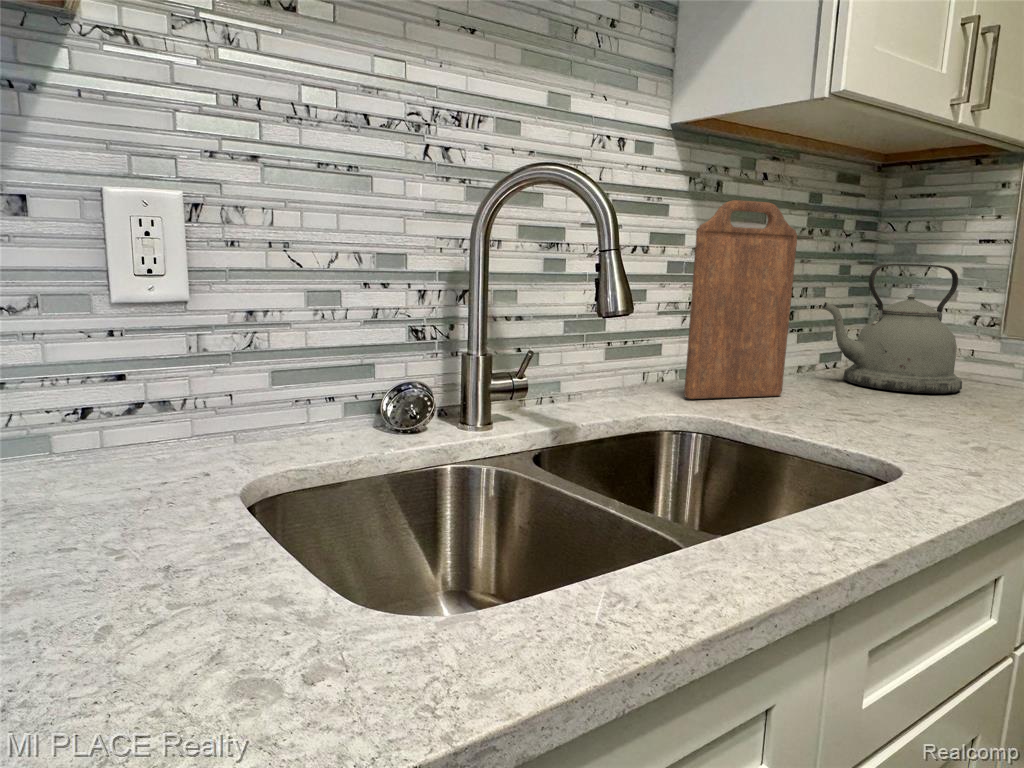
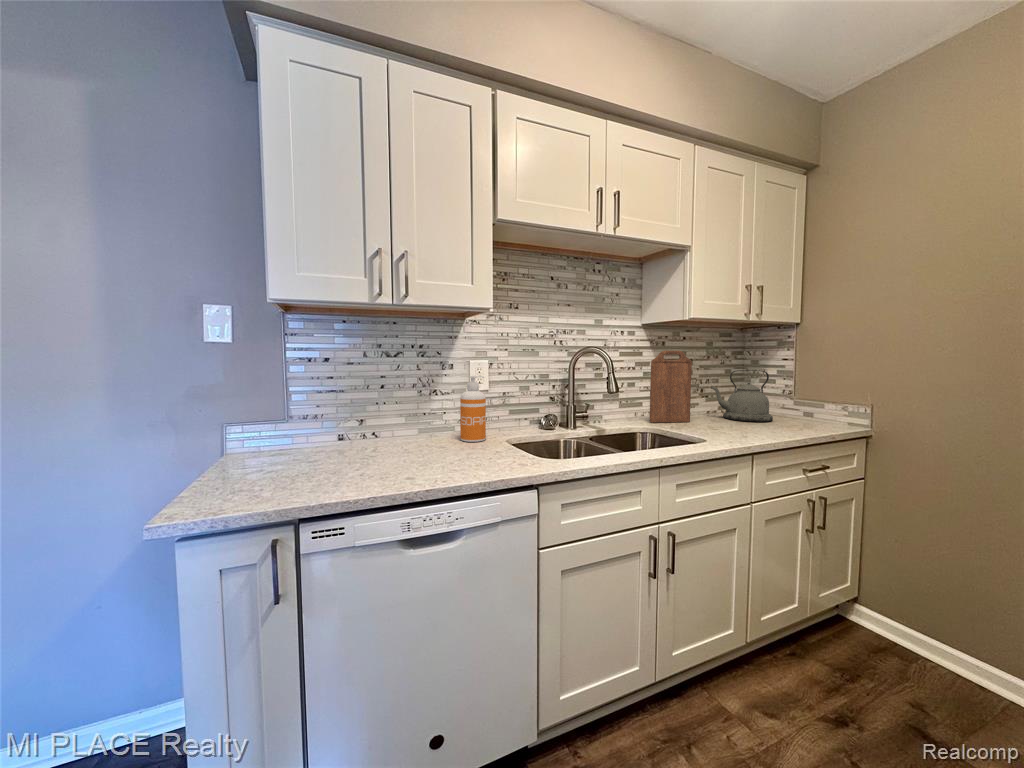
soap dispenser: none [38,240,162,501] -> present [460,376,486,442]

